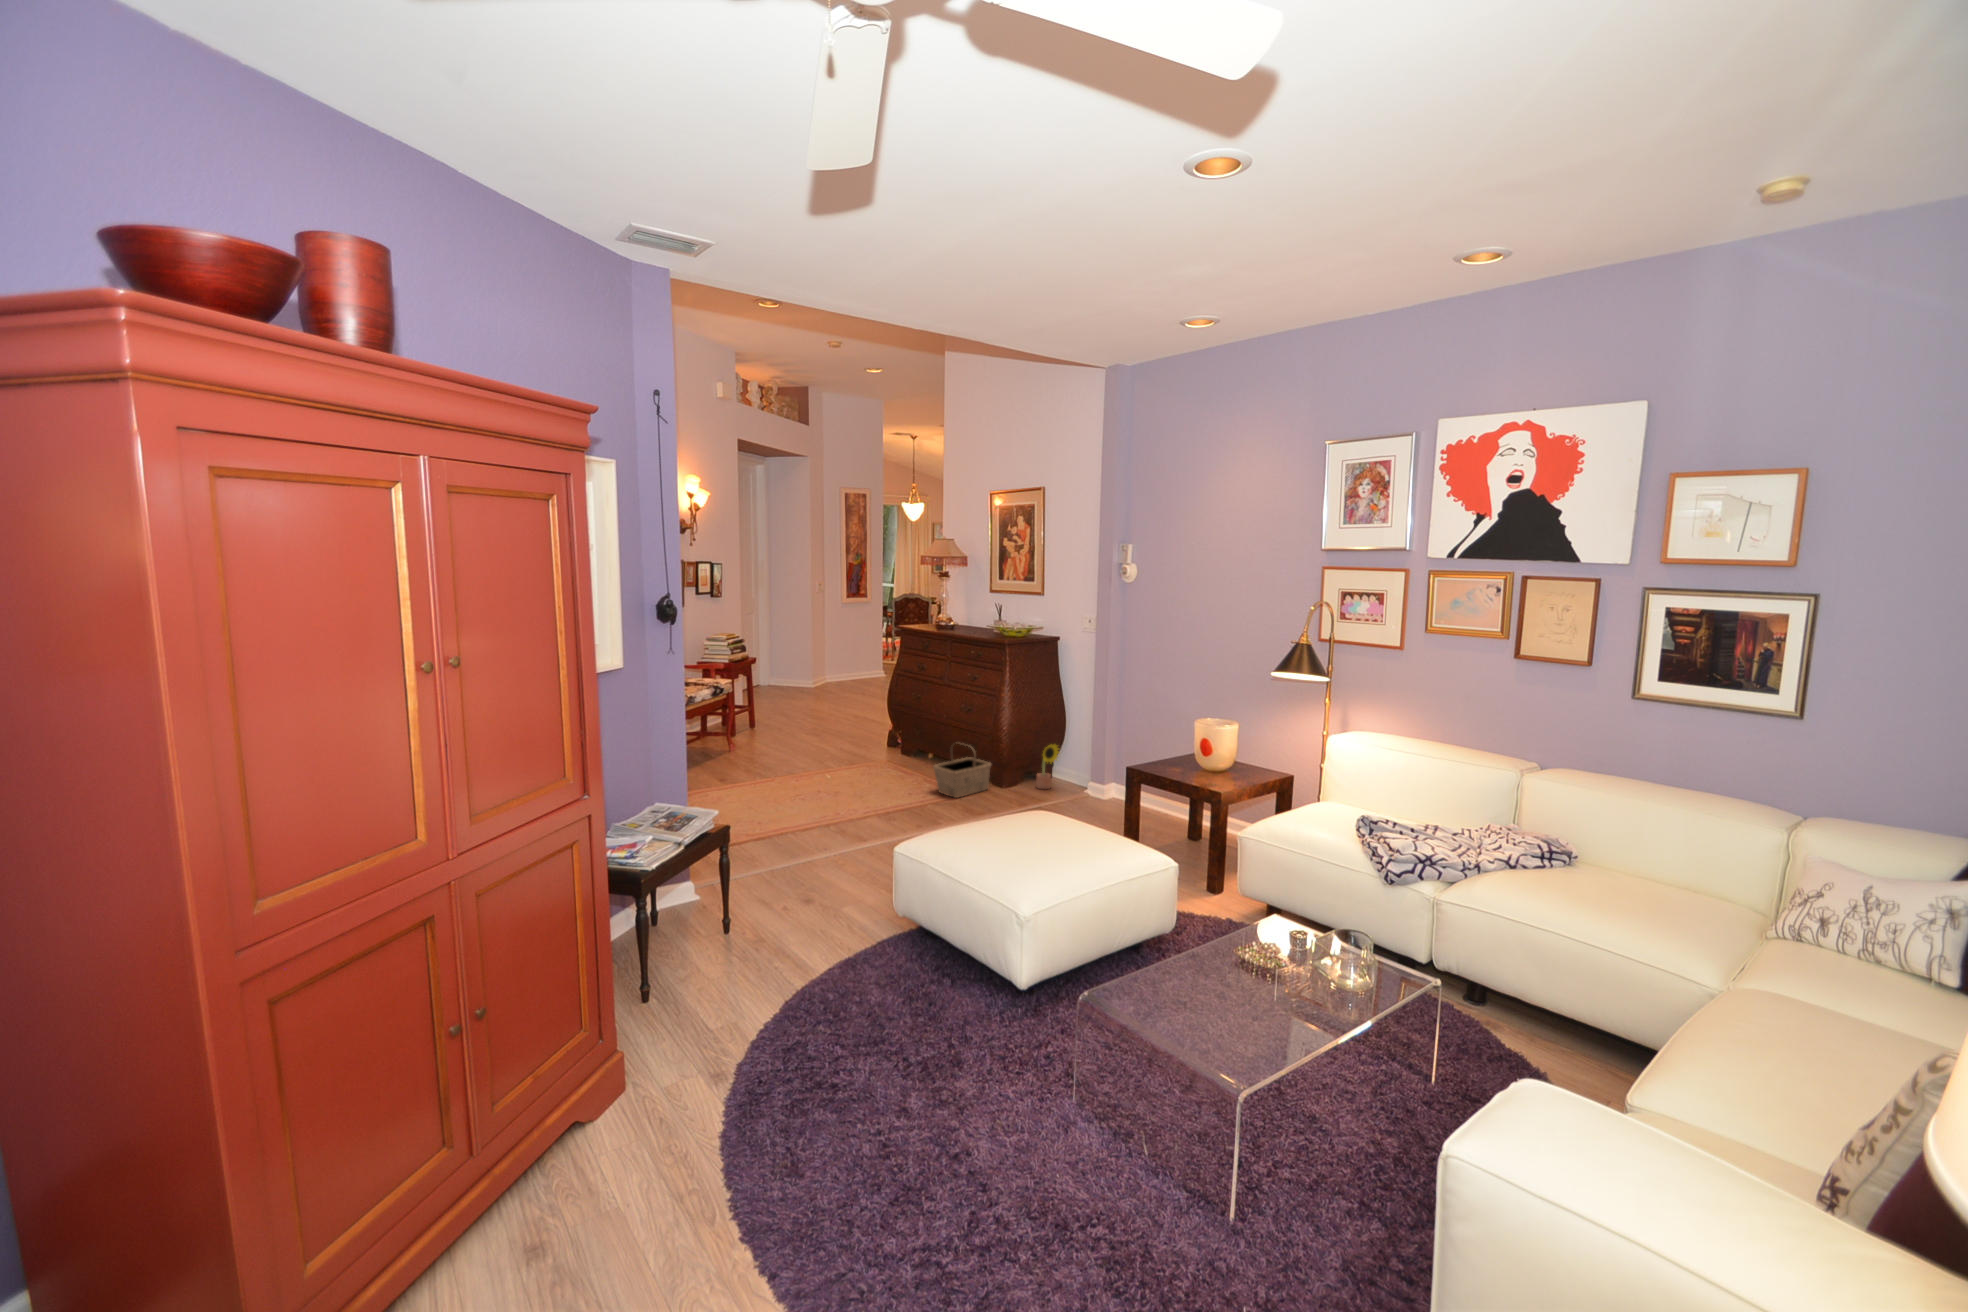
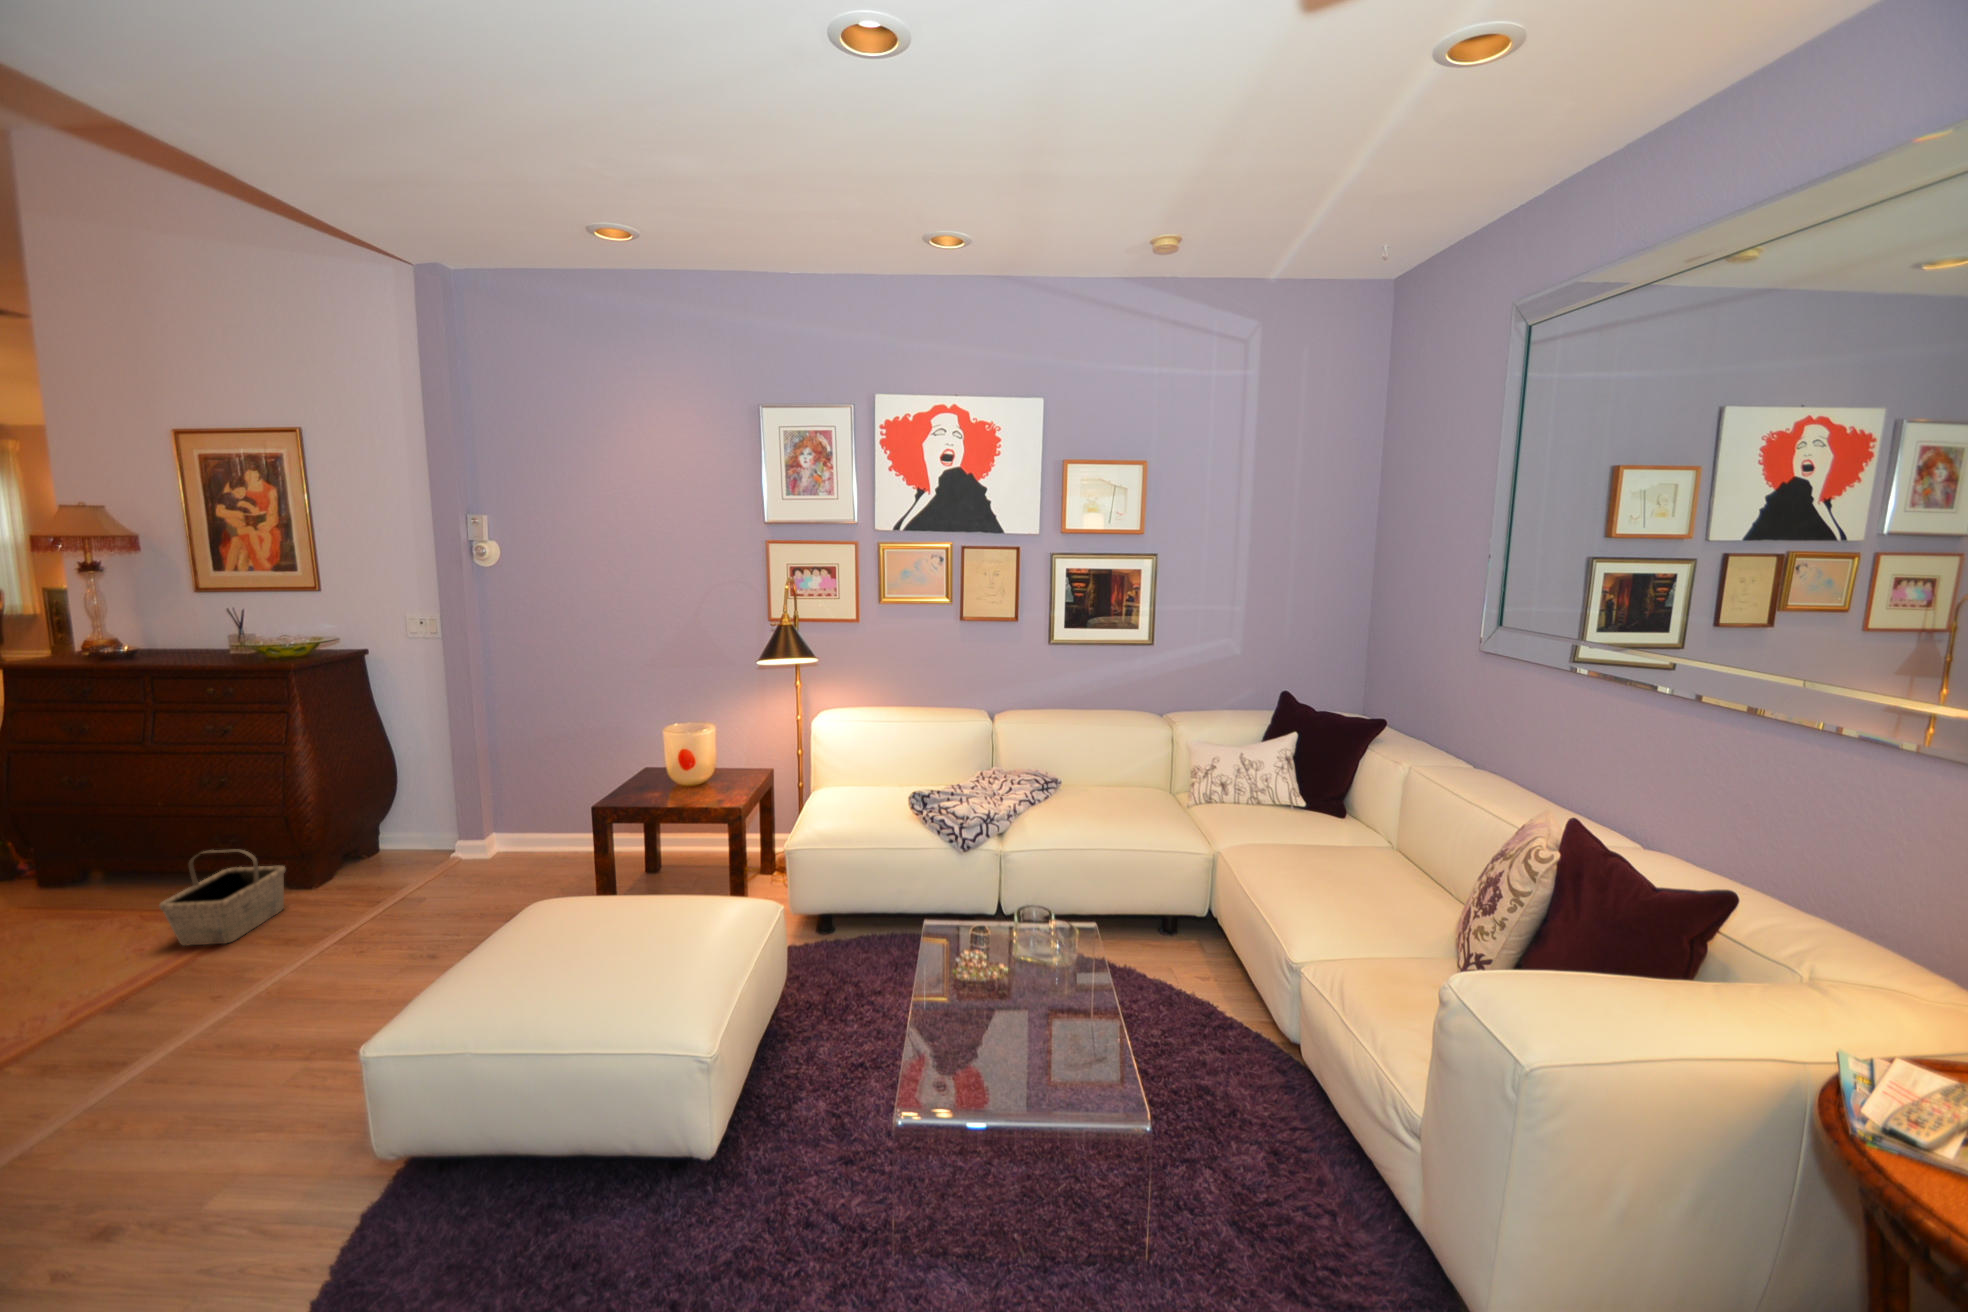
decorative plant: present [1036,744,1059,789] -> none [370,806,412,879]

